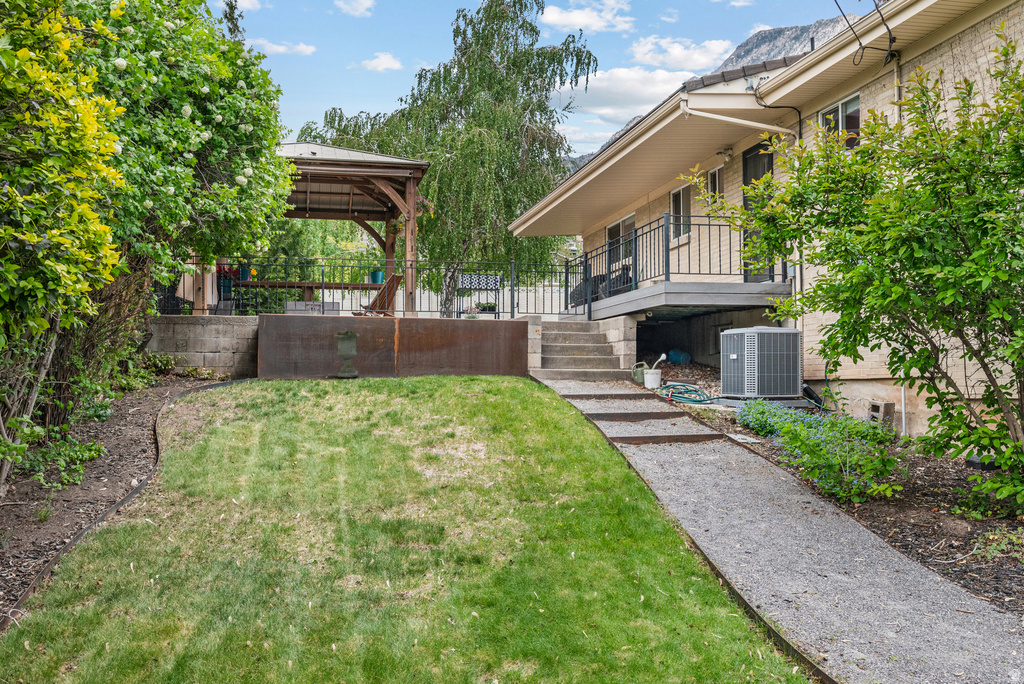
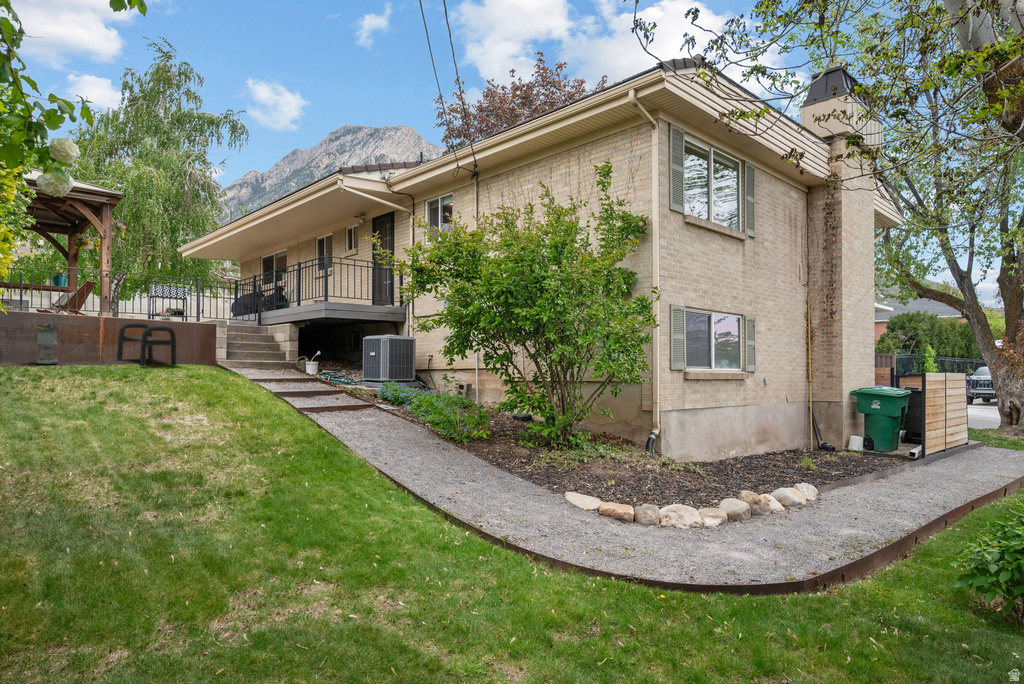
bench: none [419,325,479,379] -> present [117,323,176,366]

